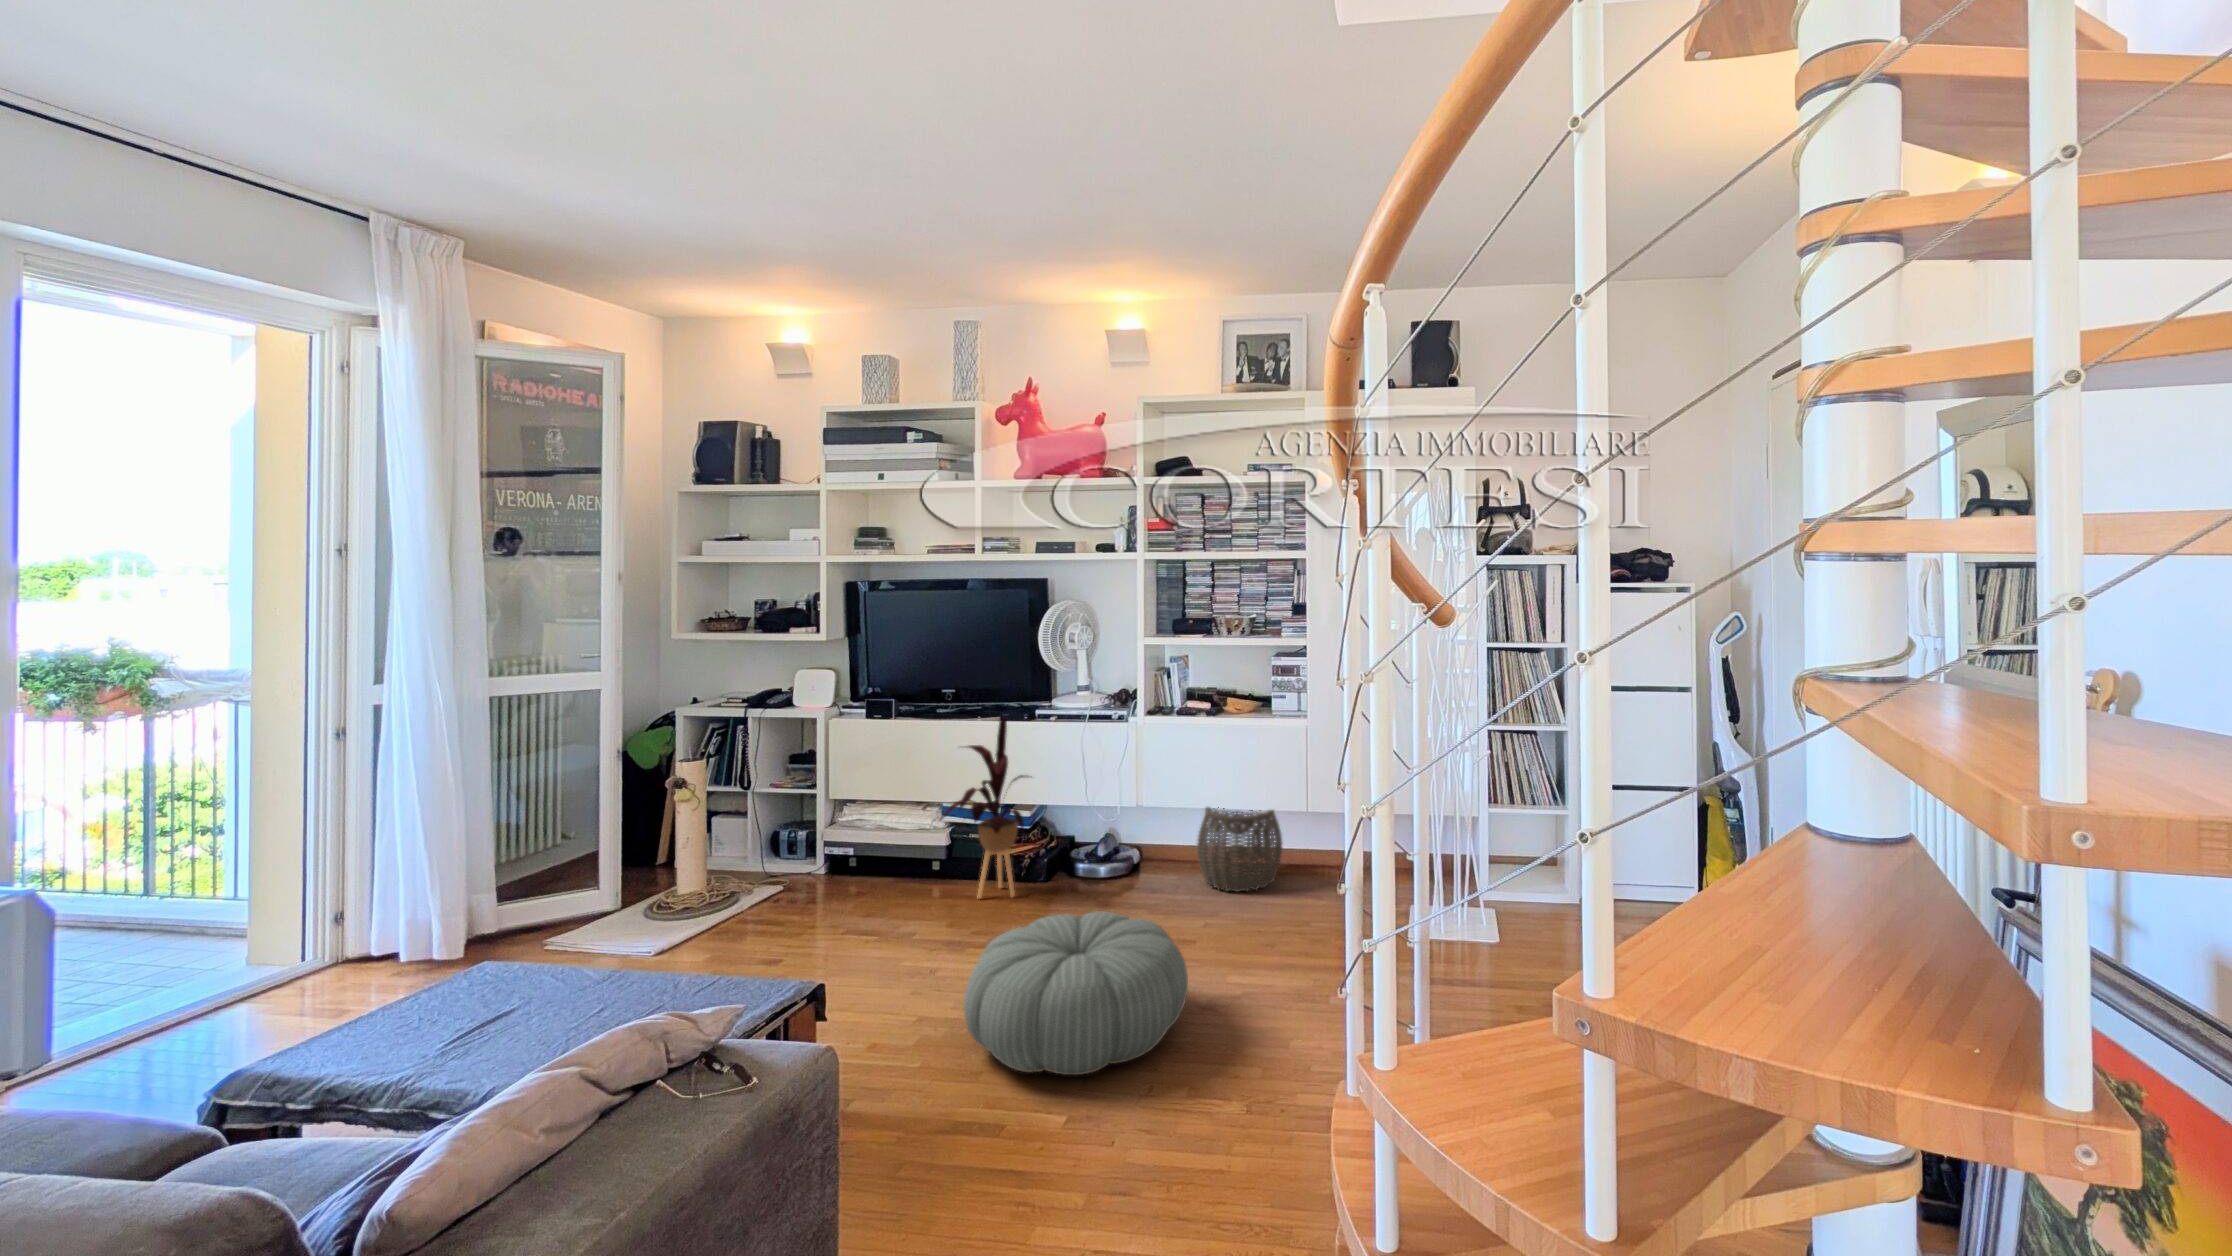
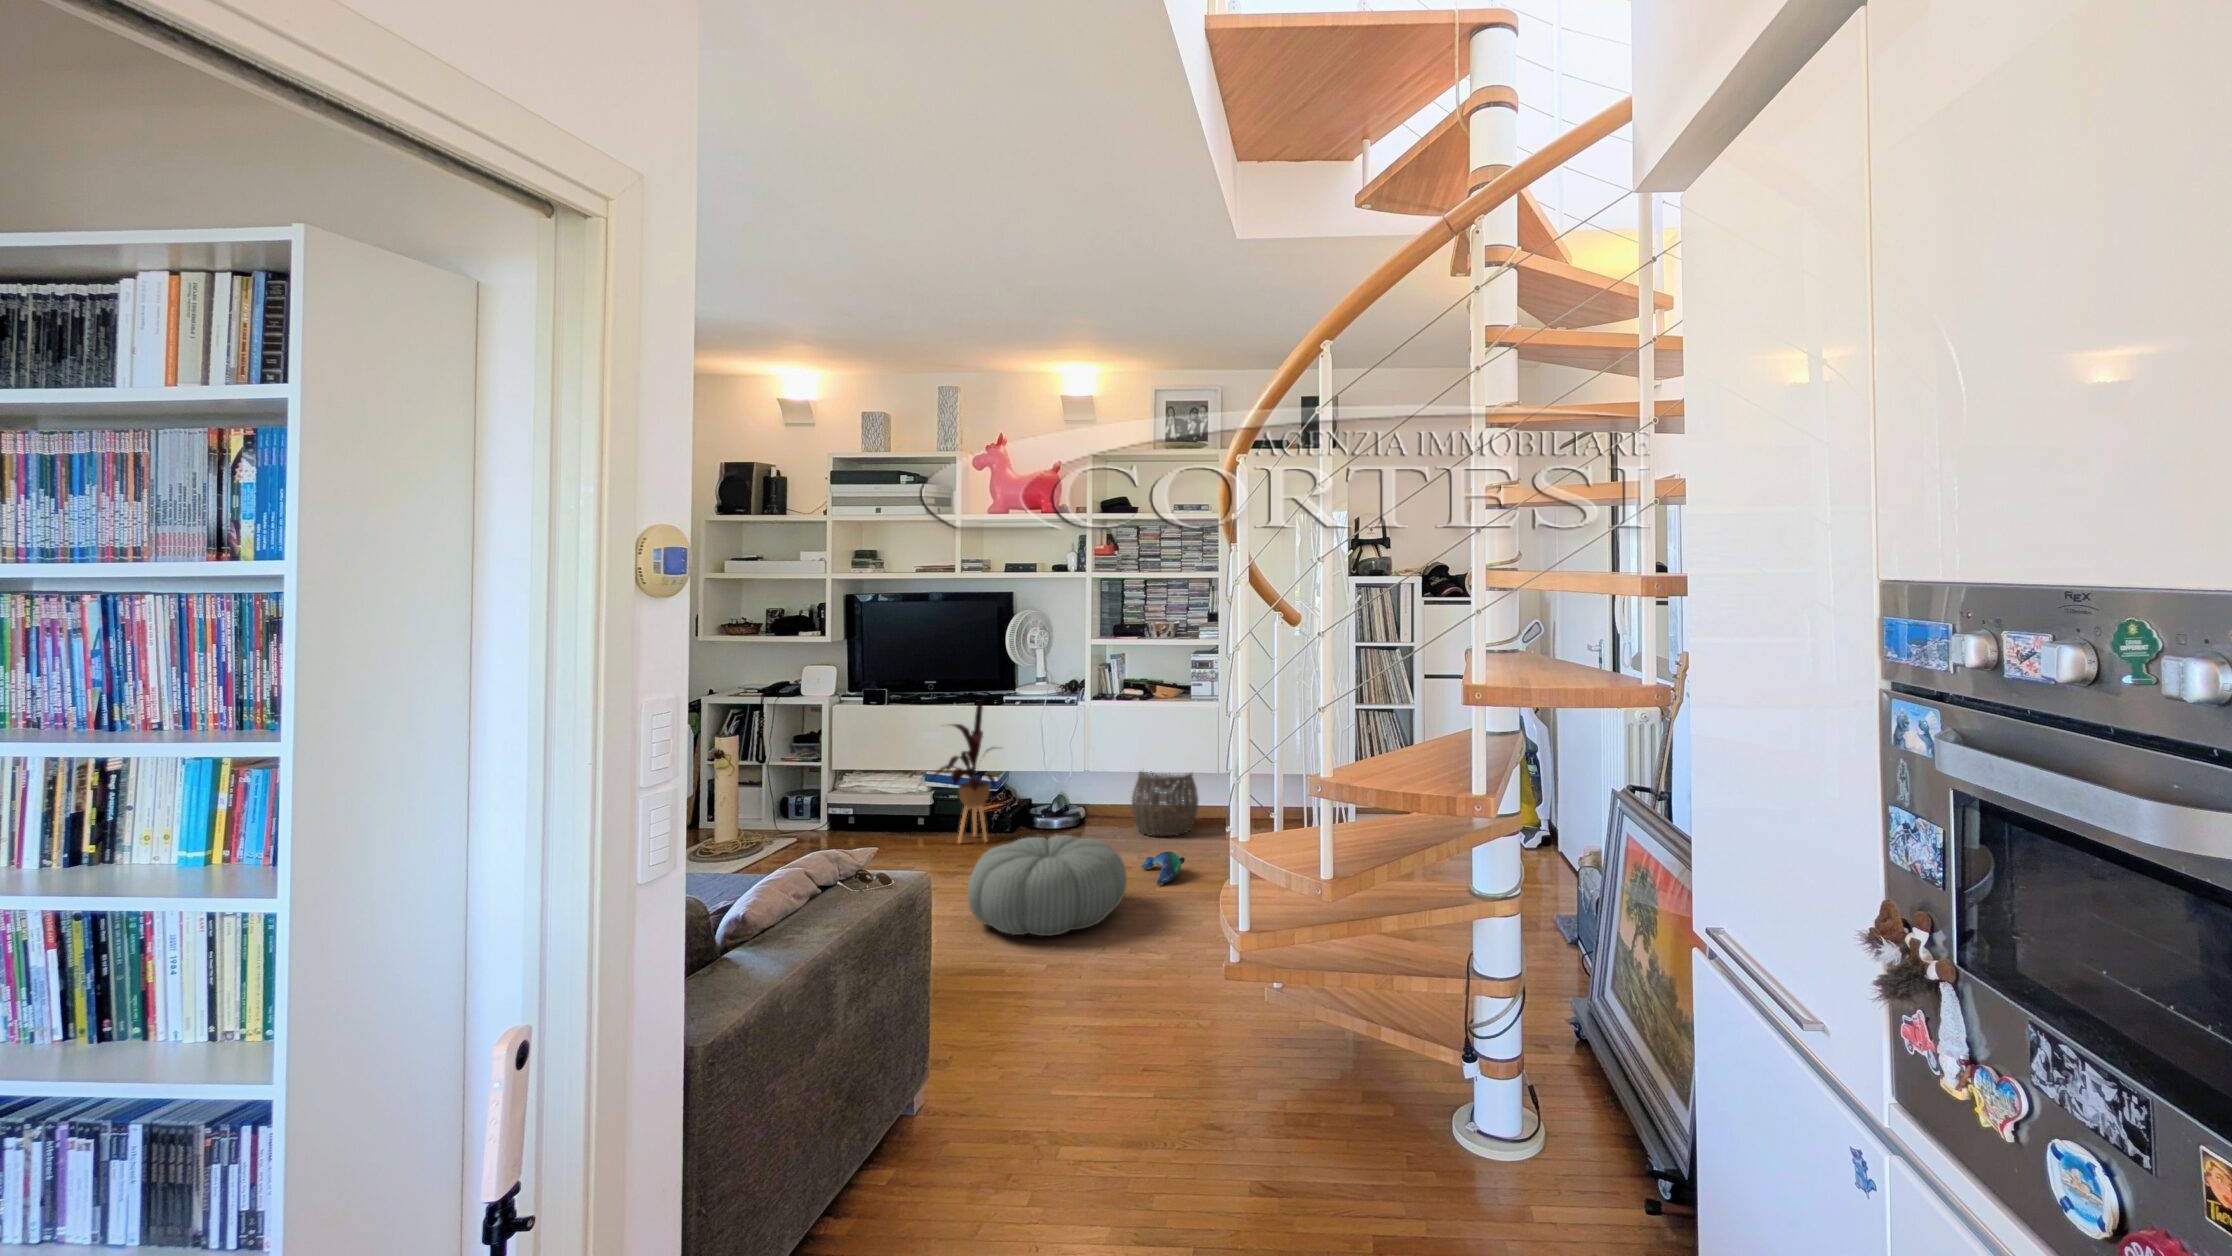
plush toy: none [1209,925,1267,978] -> present [1141,851,1185,885]

